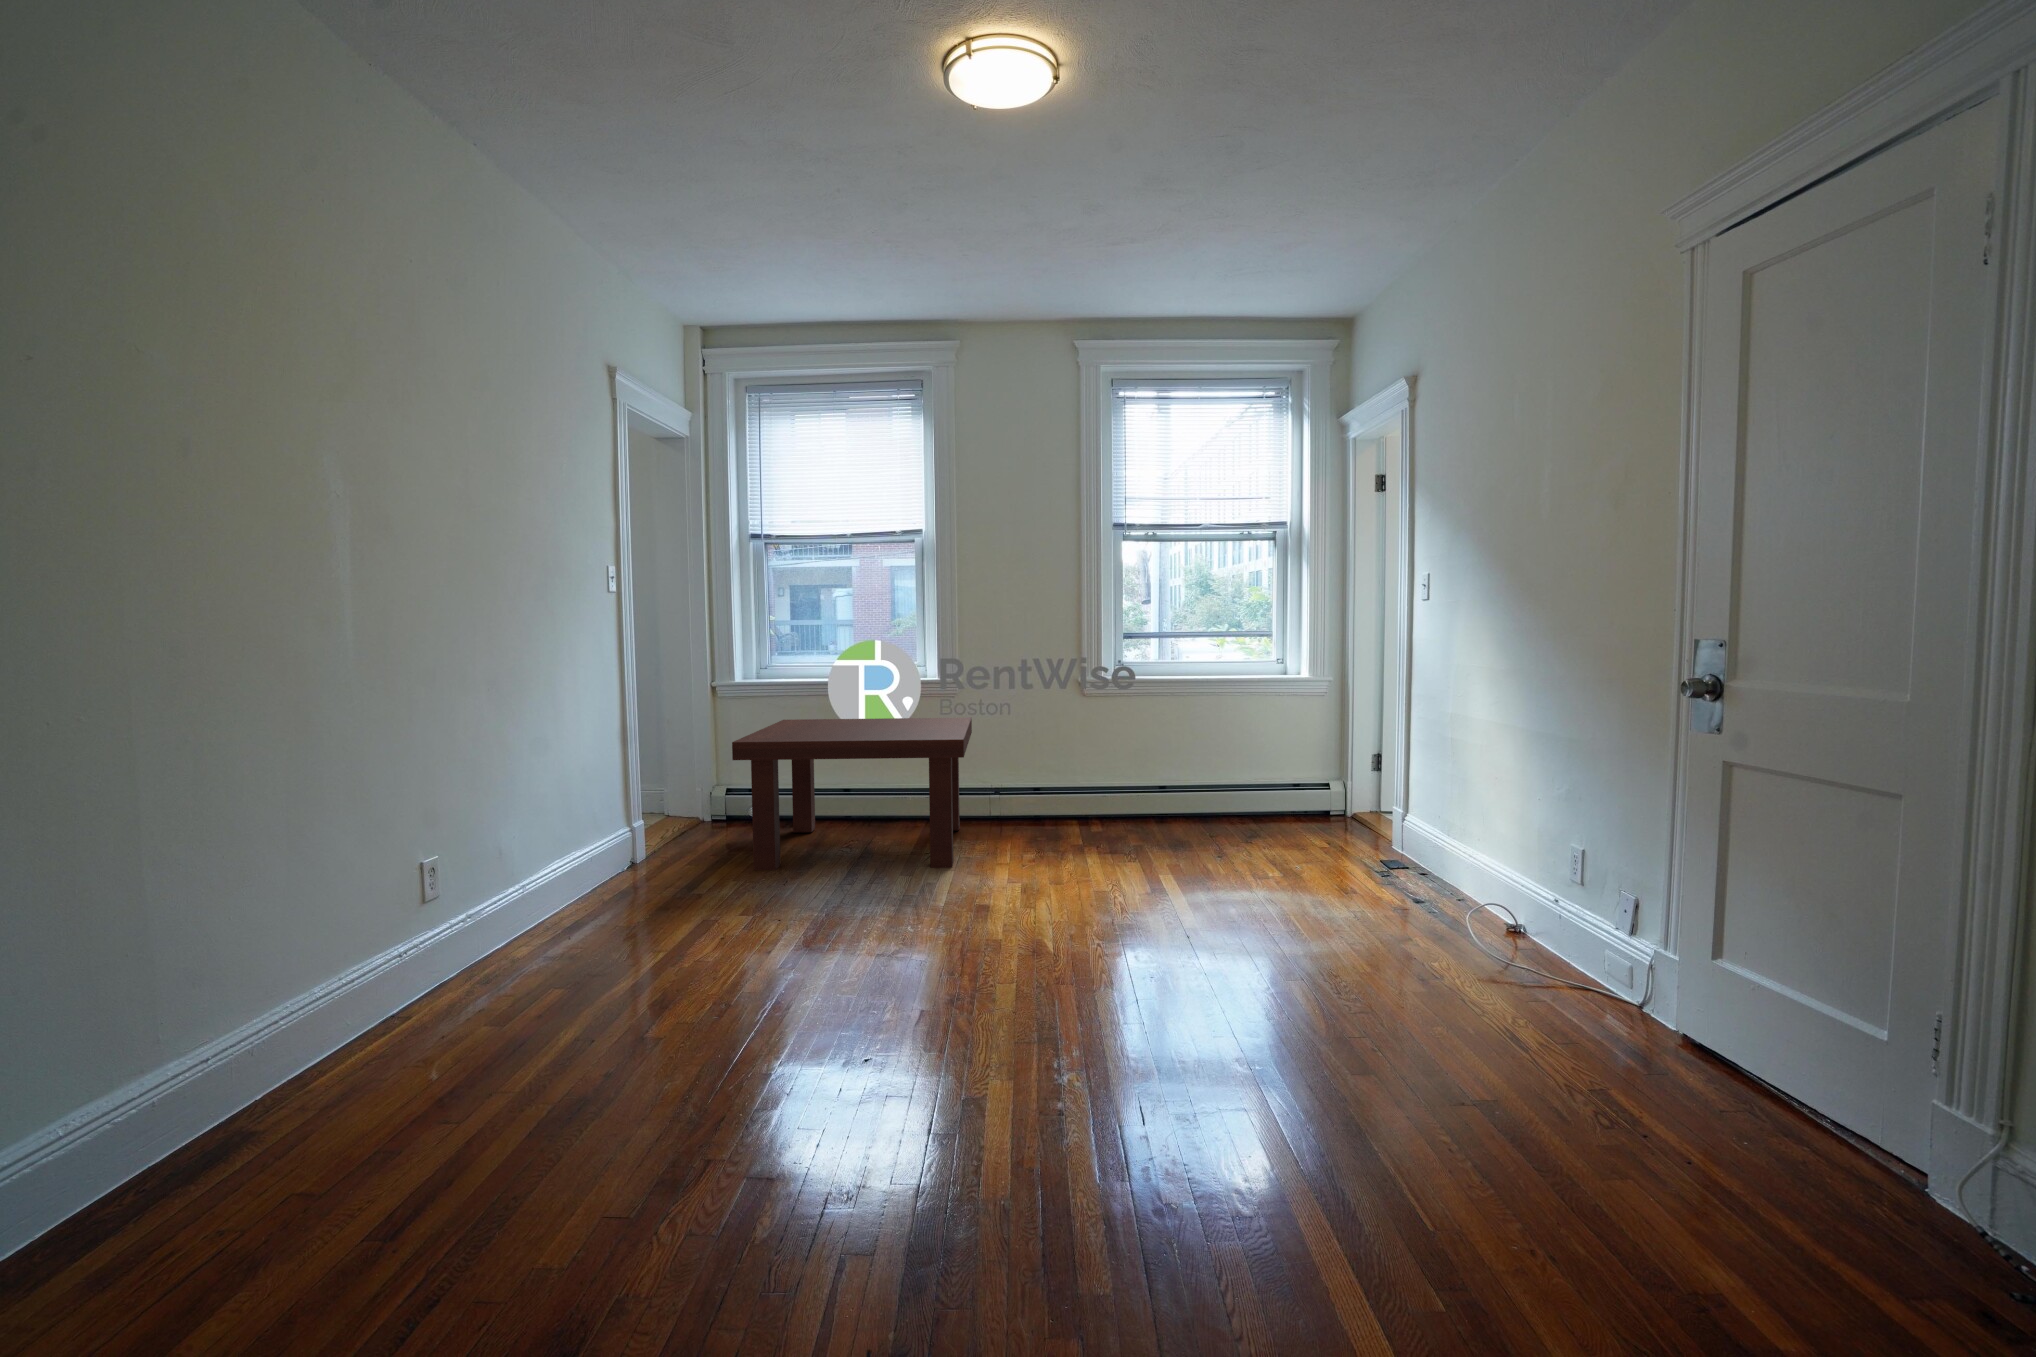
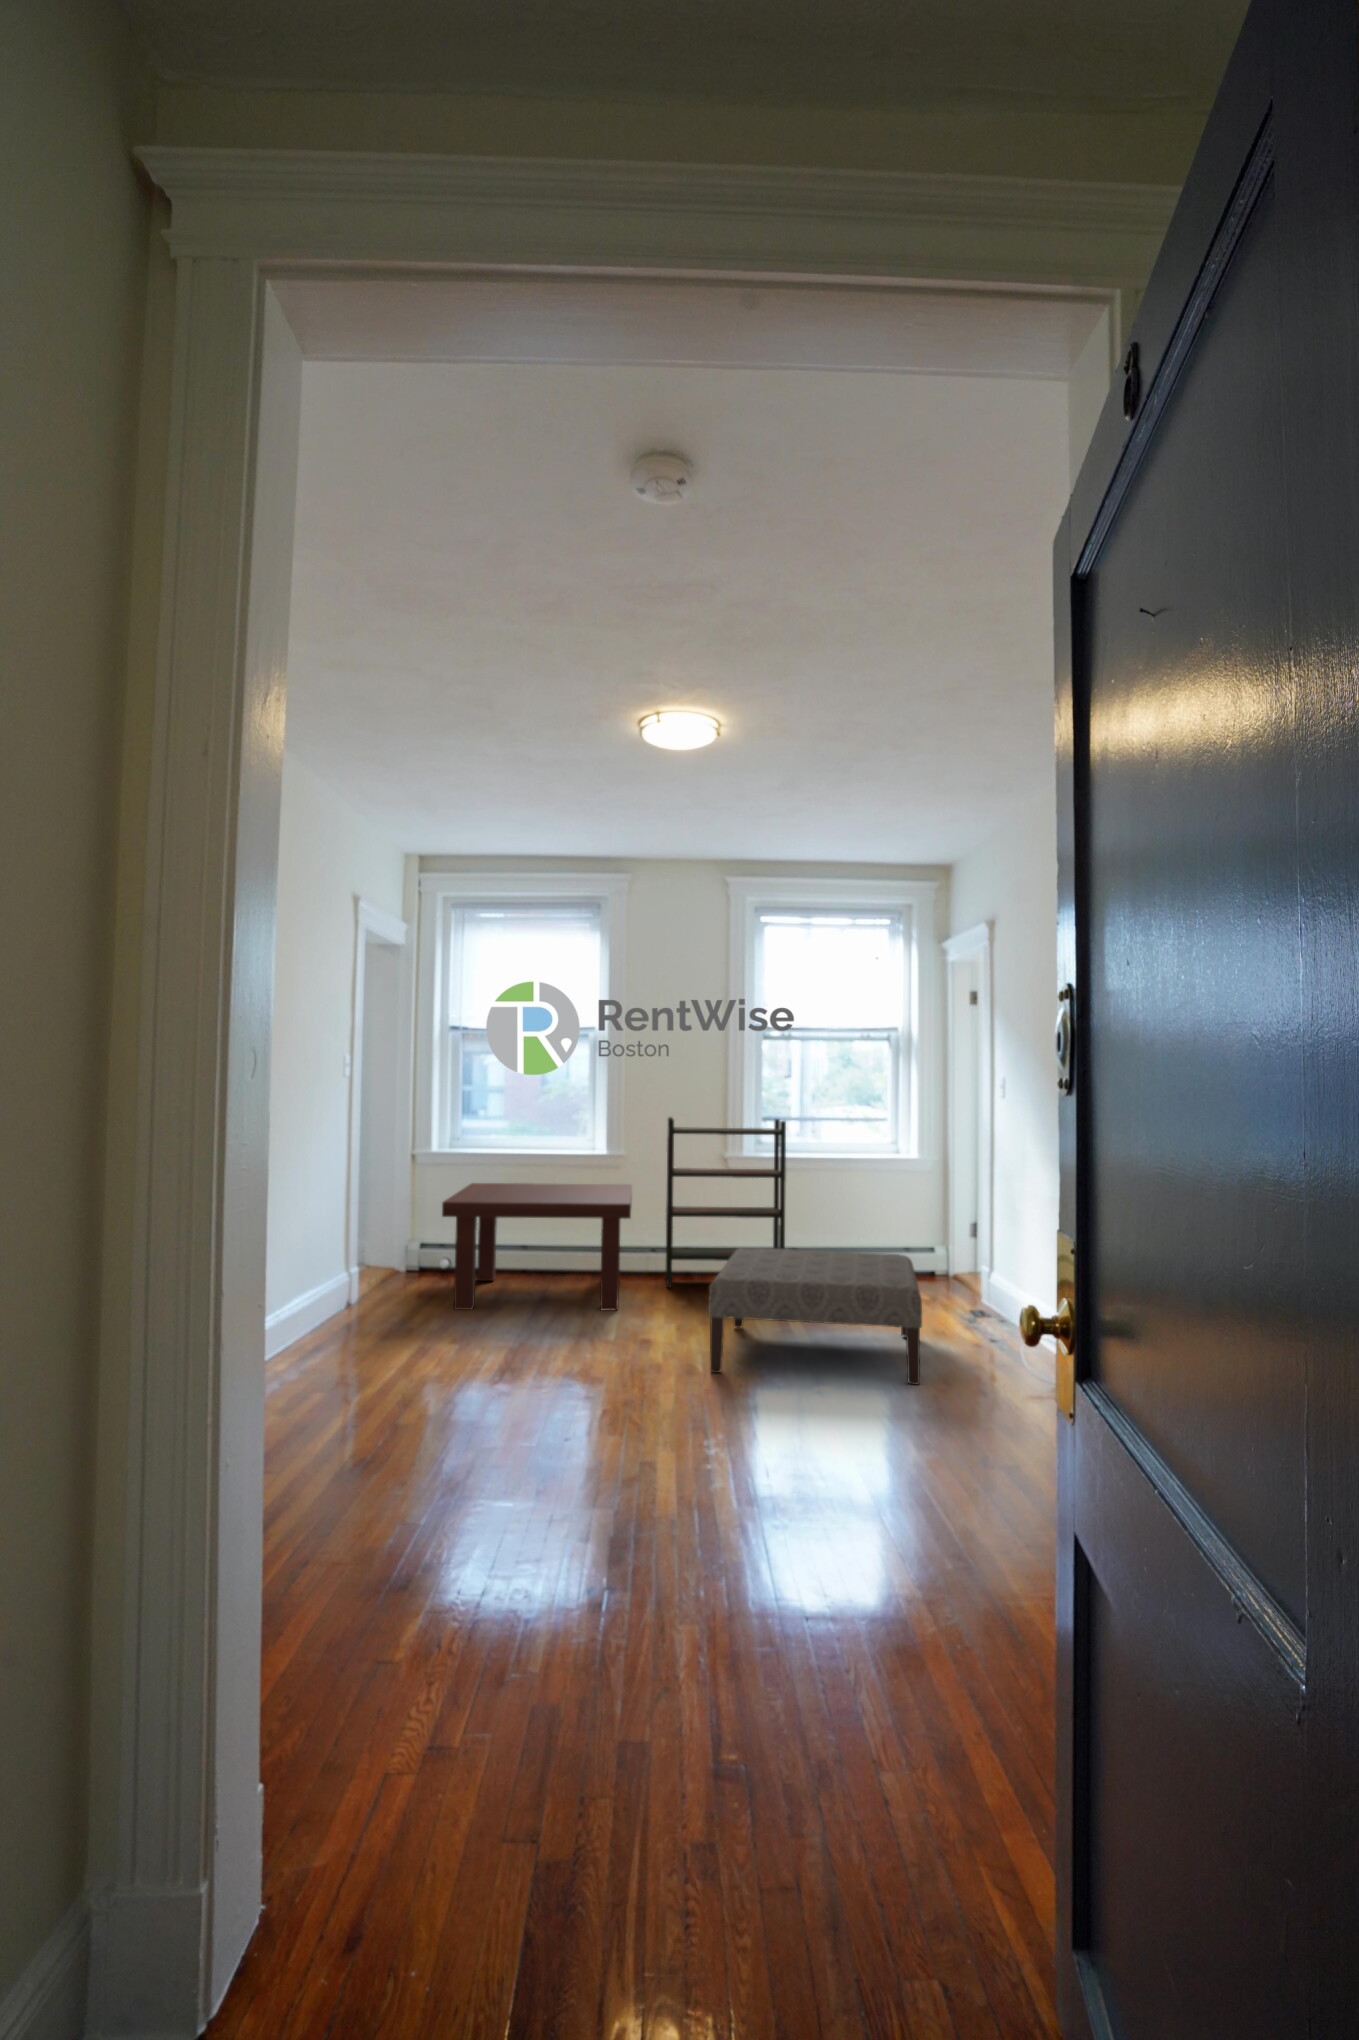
bookshelf: none [1011,637,1153,837] -> present [665,1117,786,1288]
ottoman: none [1057,791,1347,972] -> present [708,1248,922,1385]

